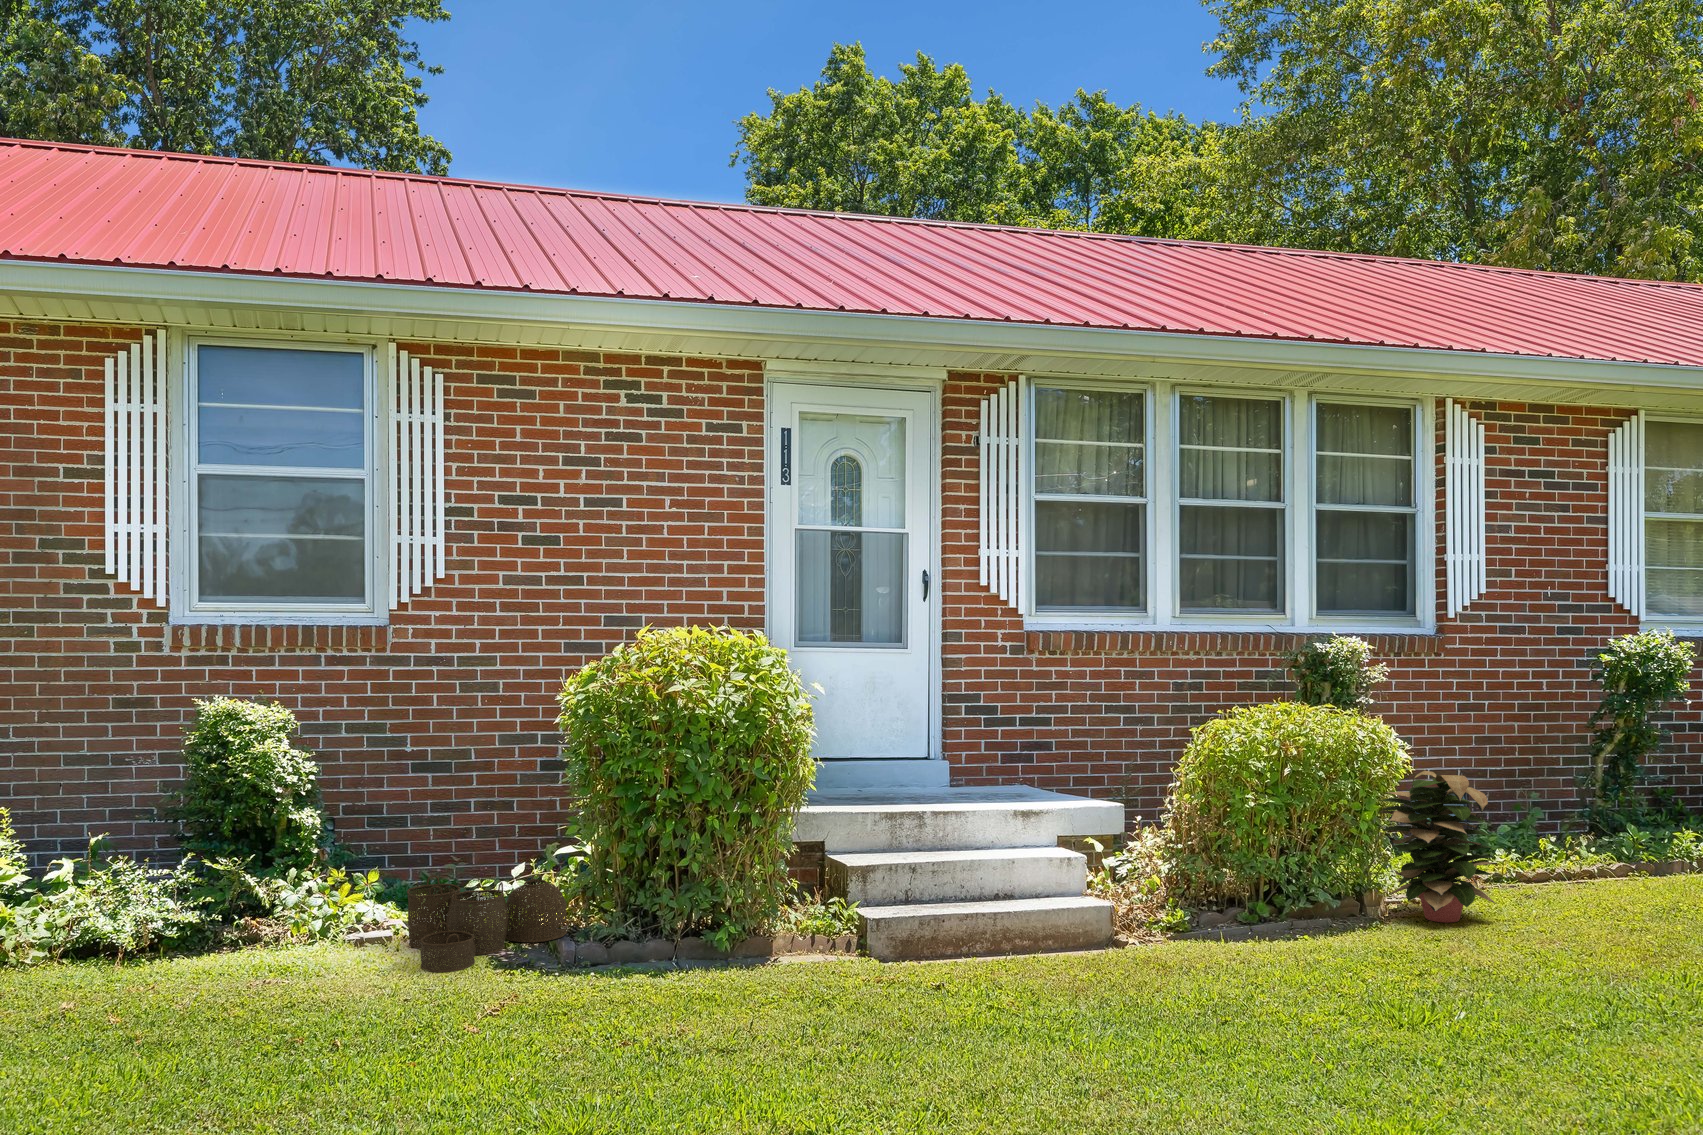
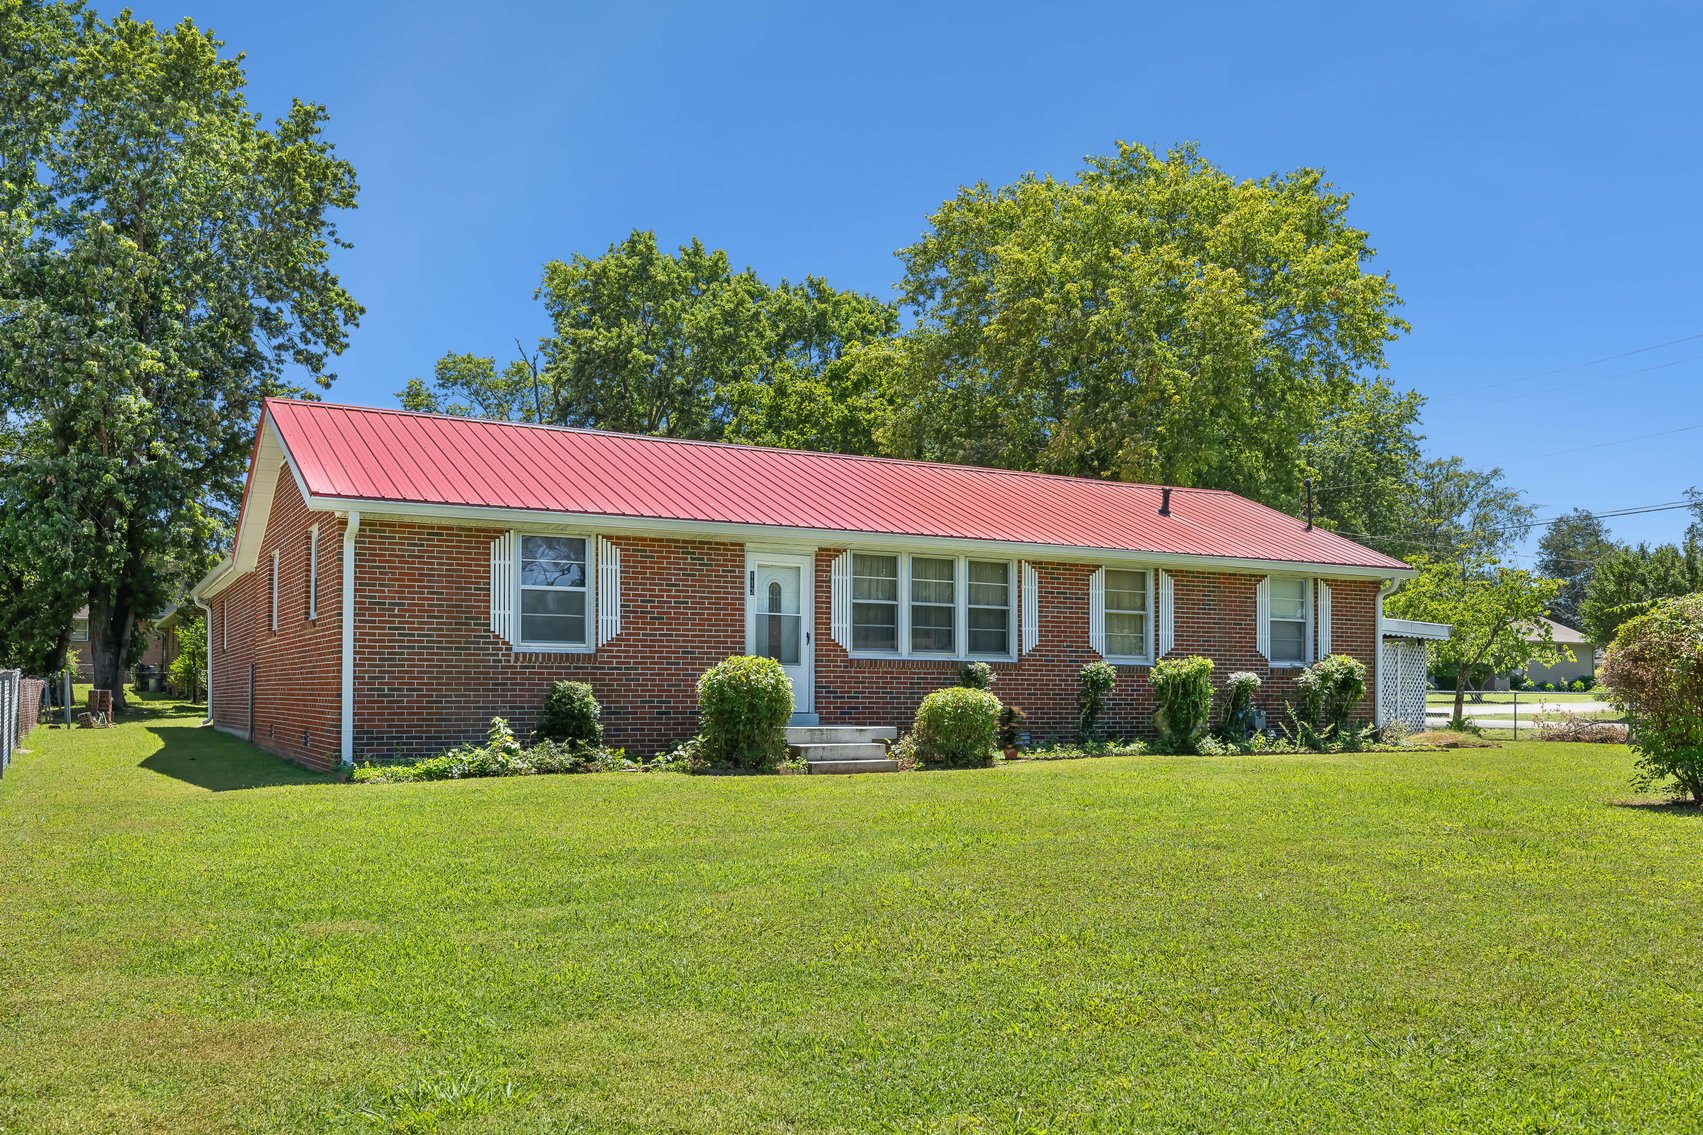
woven basket: present [407,874,567,972] -> none [646,744,701,773]

